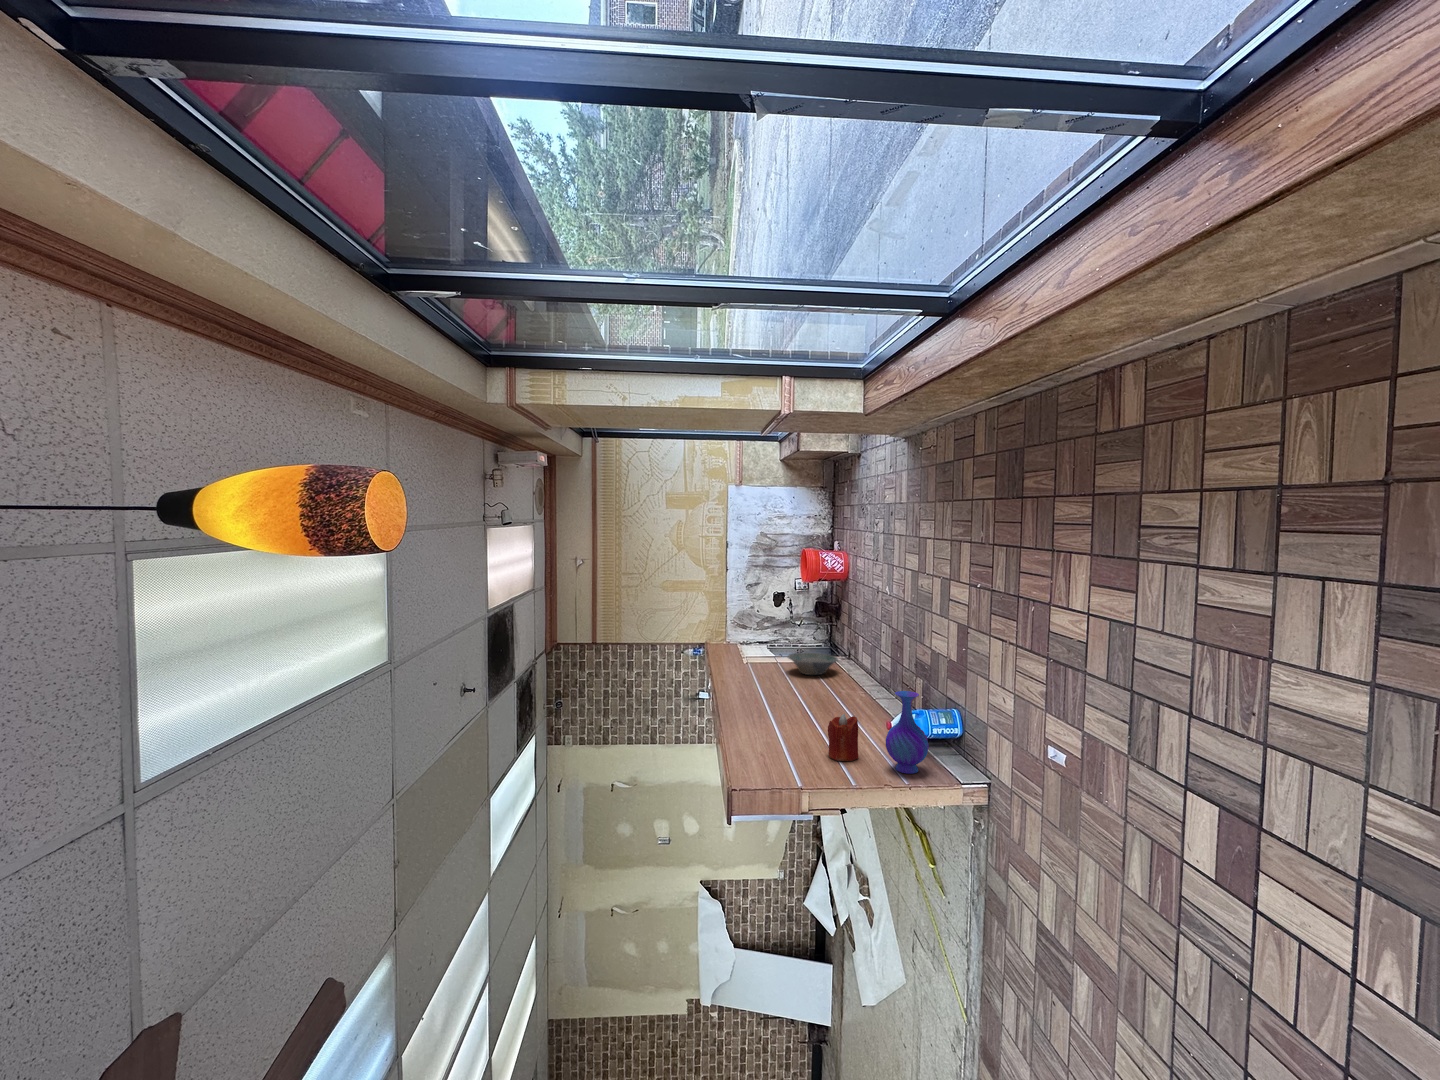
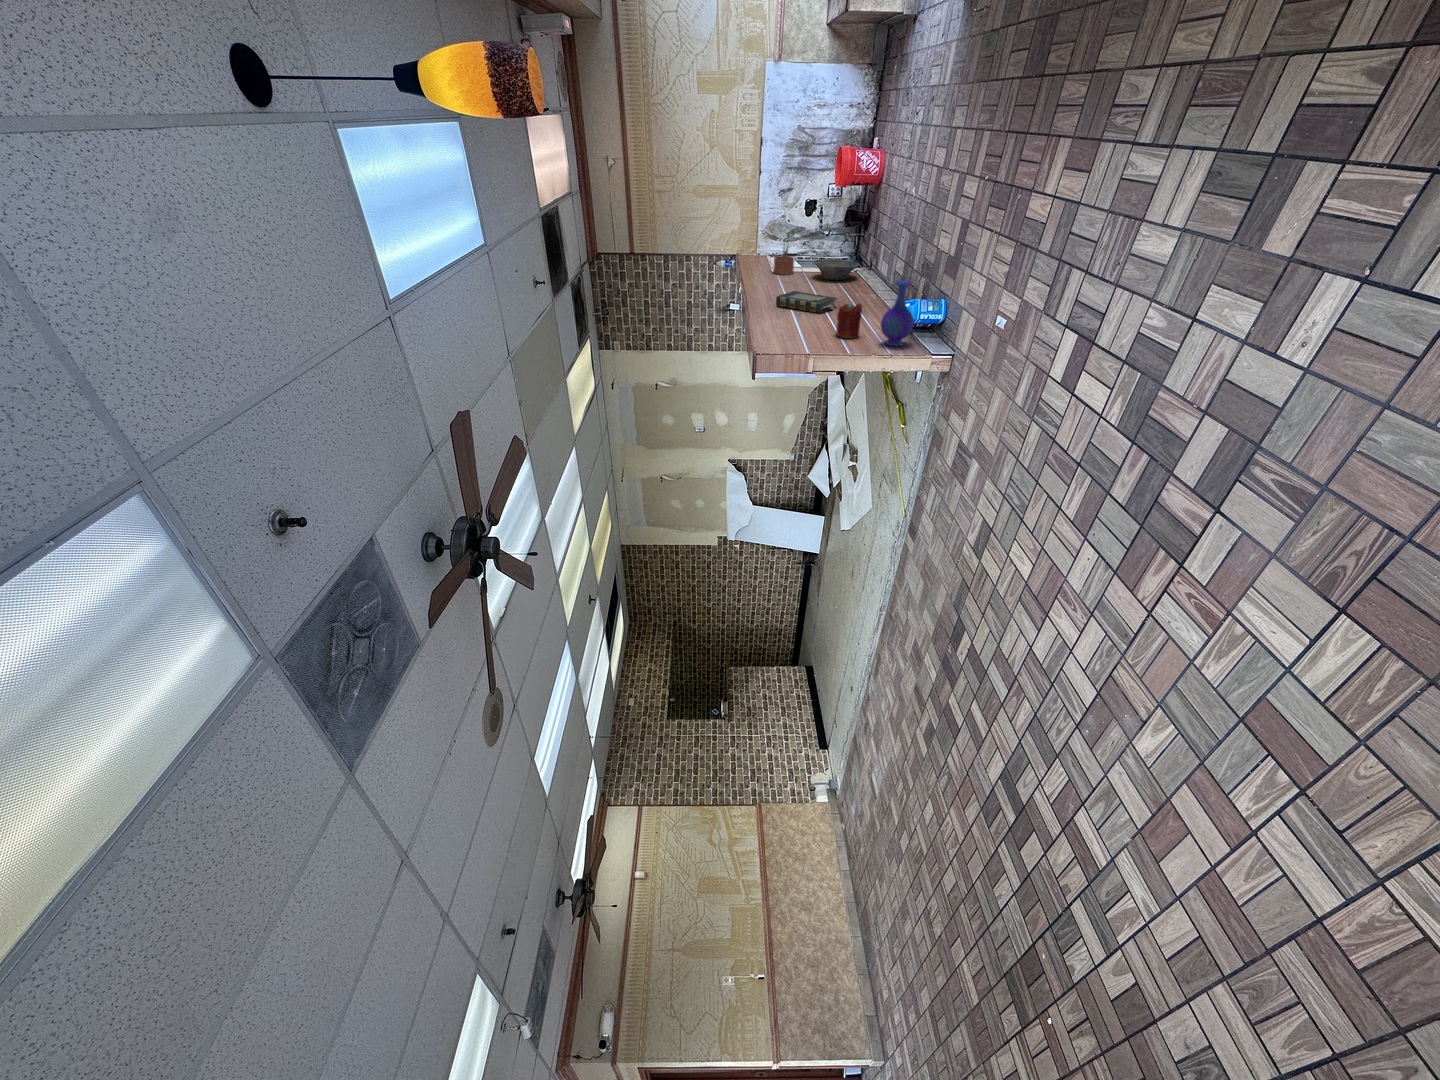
potted plant: none [745,623,767,669] -> present [773,230,795,275]
book: none [750,693,822,722] -> present [776,291,837,313]

